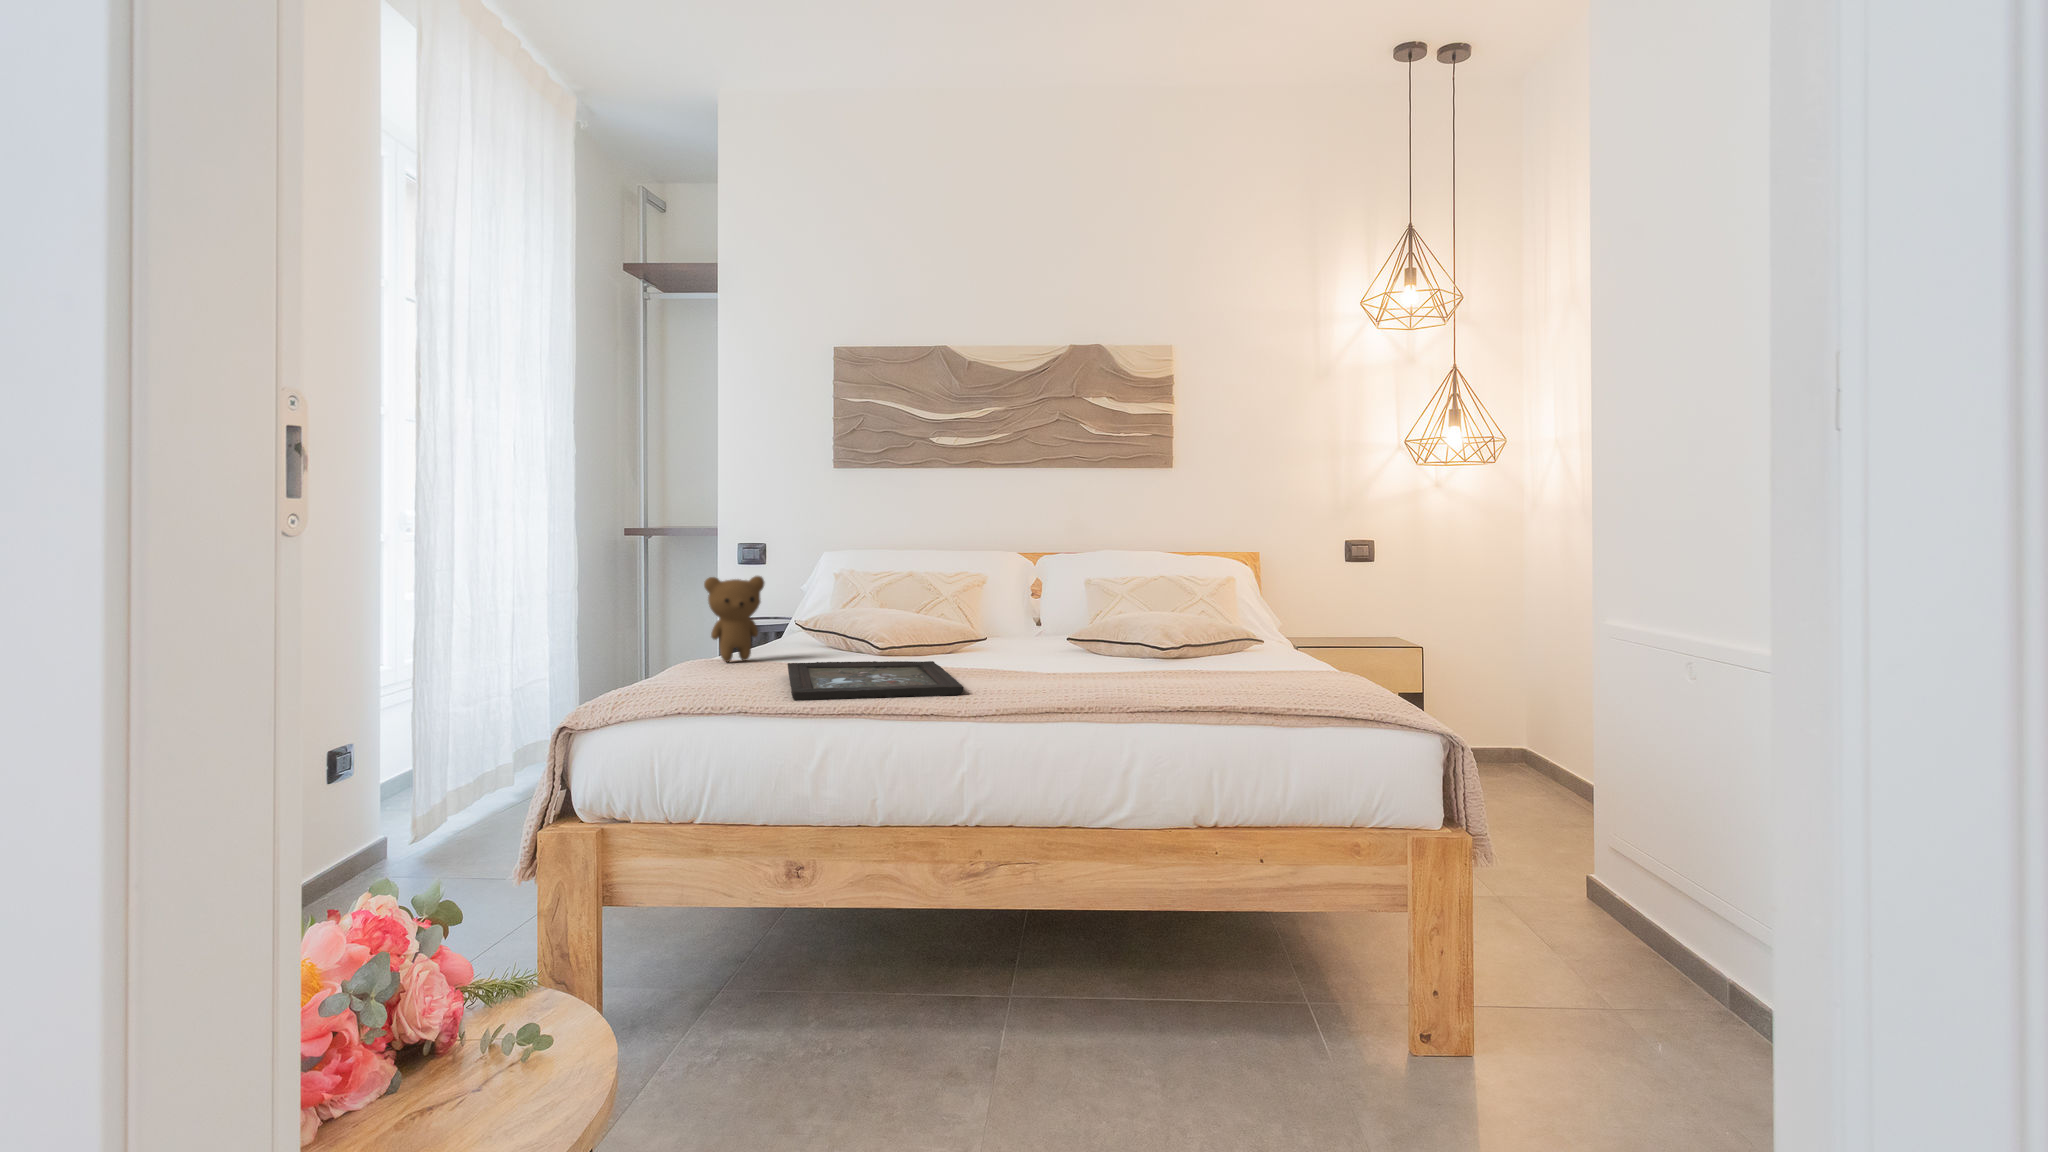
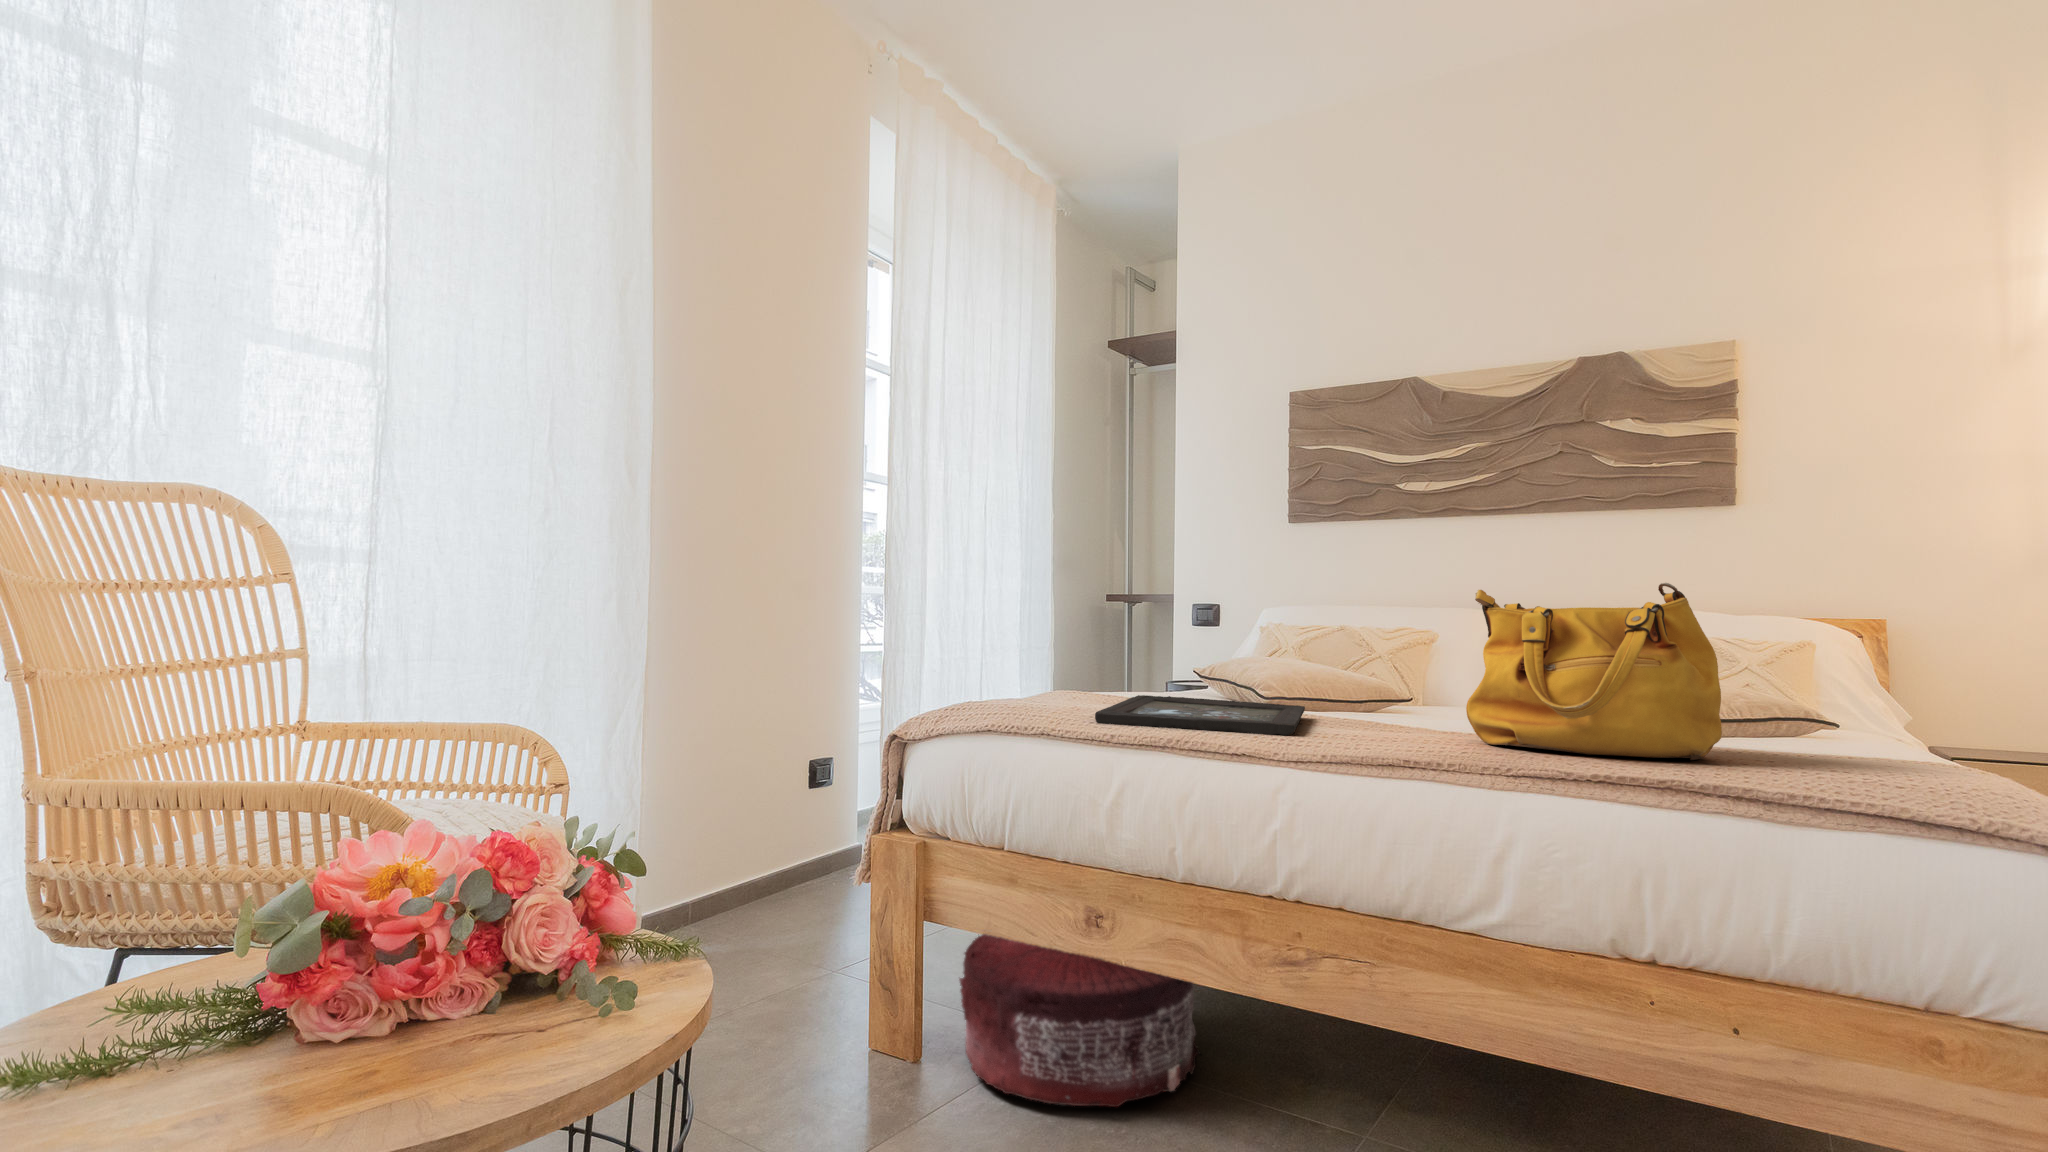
handbag: none [1079,562,1235,689] -> present [1466,583,1722,760]
teddy bear: present [704,576,764,662] -> none [1081,607,1144,697]
pouf: none [659,865,878,1041] -> present [959,934,1200,1107]

